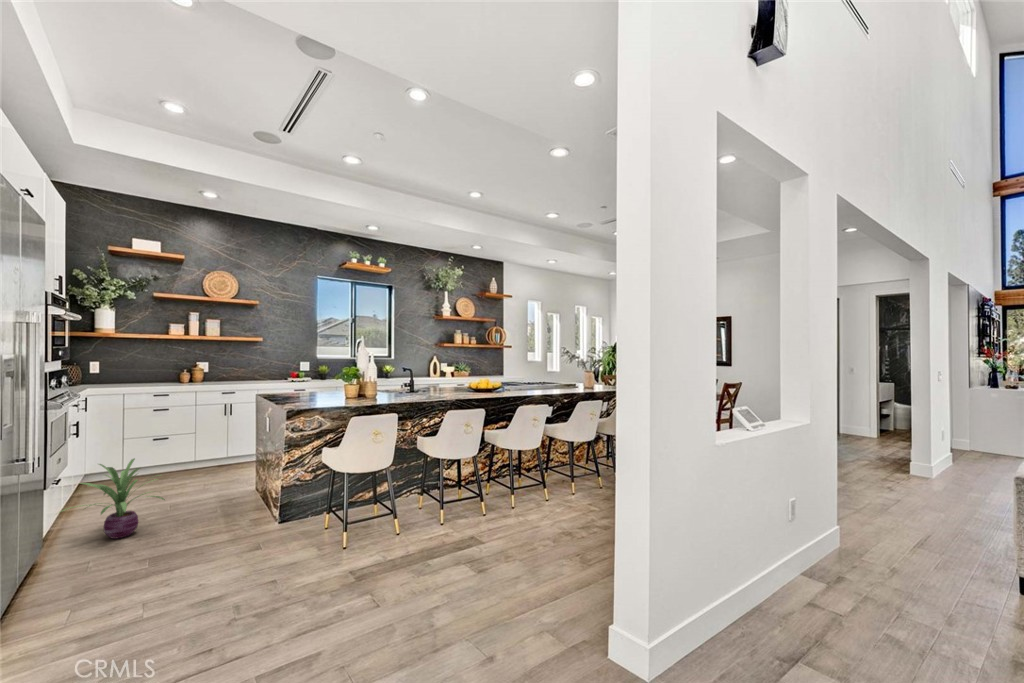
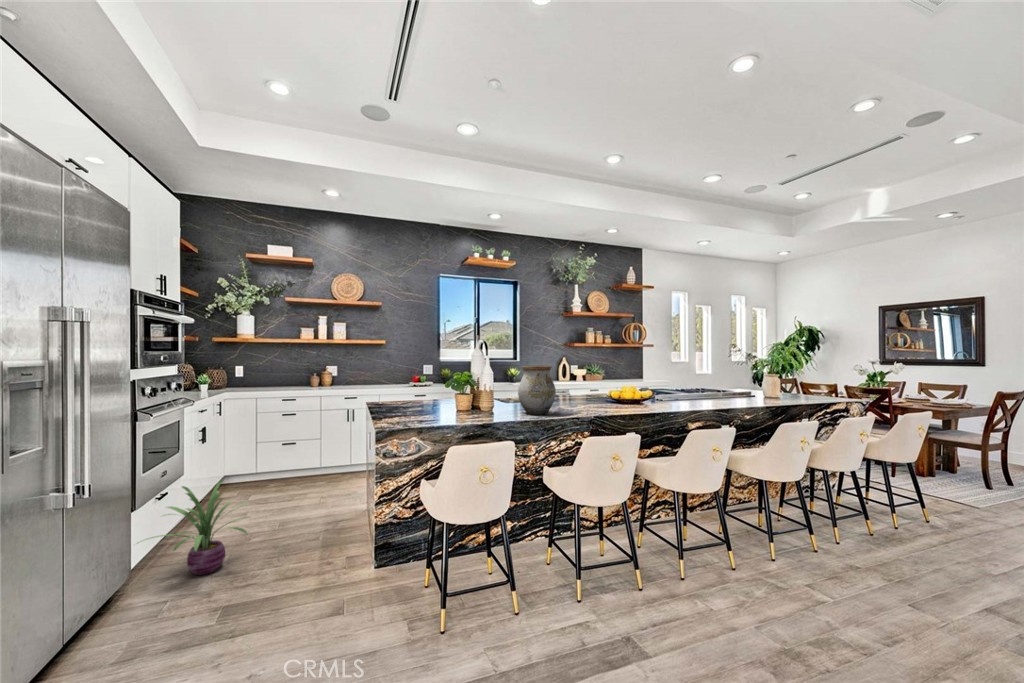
vase: none [399,361,428,398] -> present [518,365,556,415]

